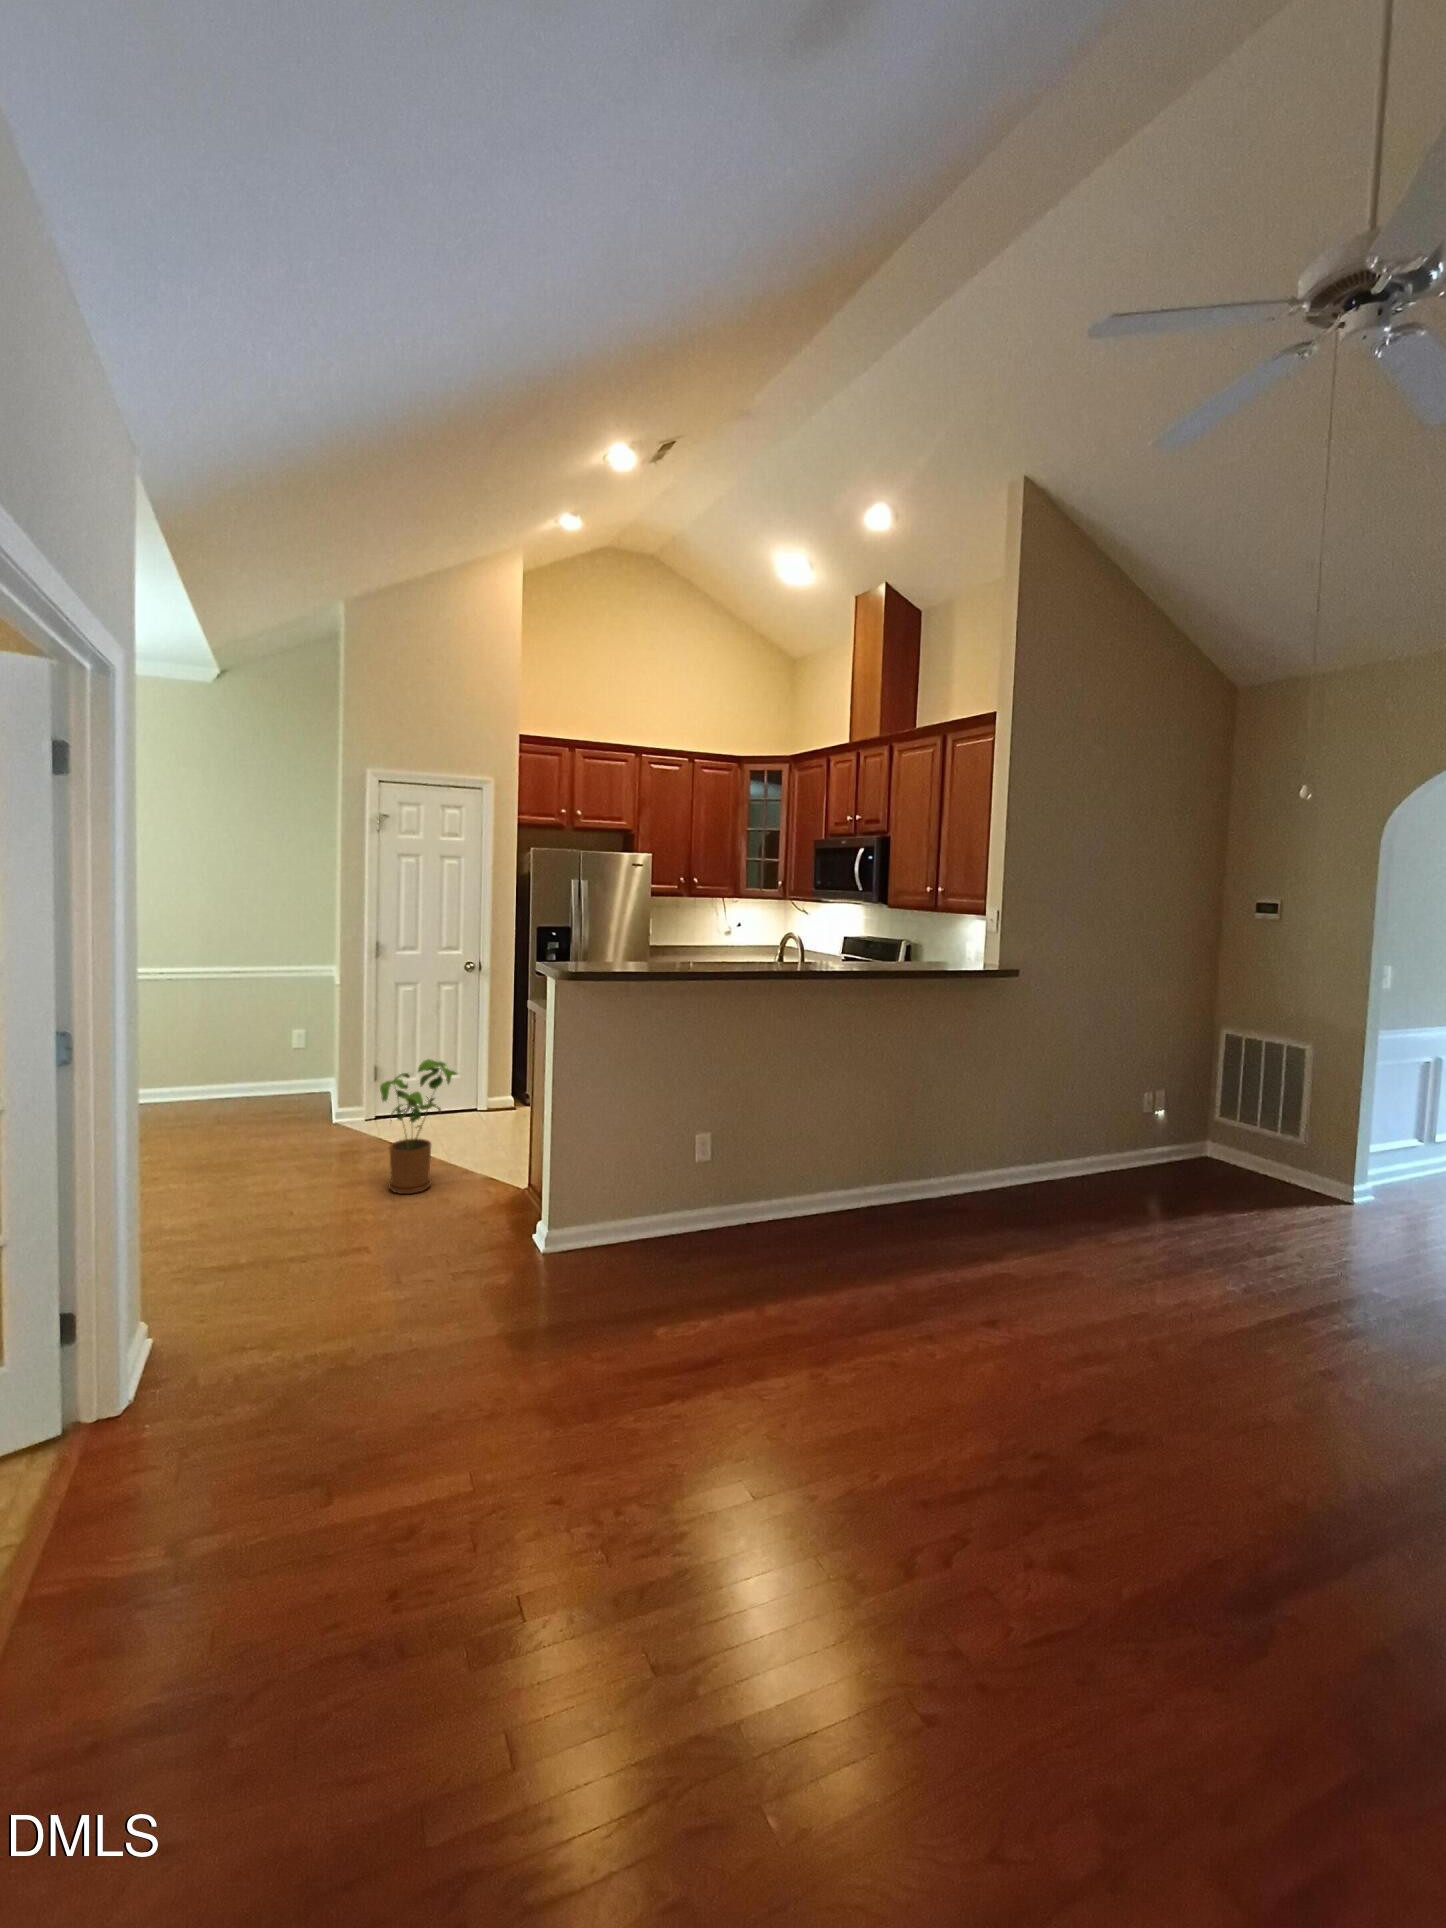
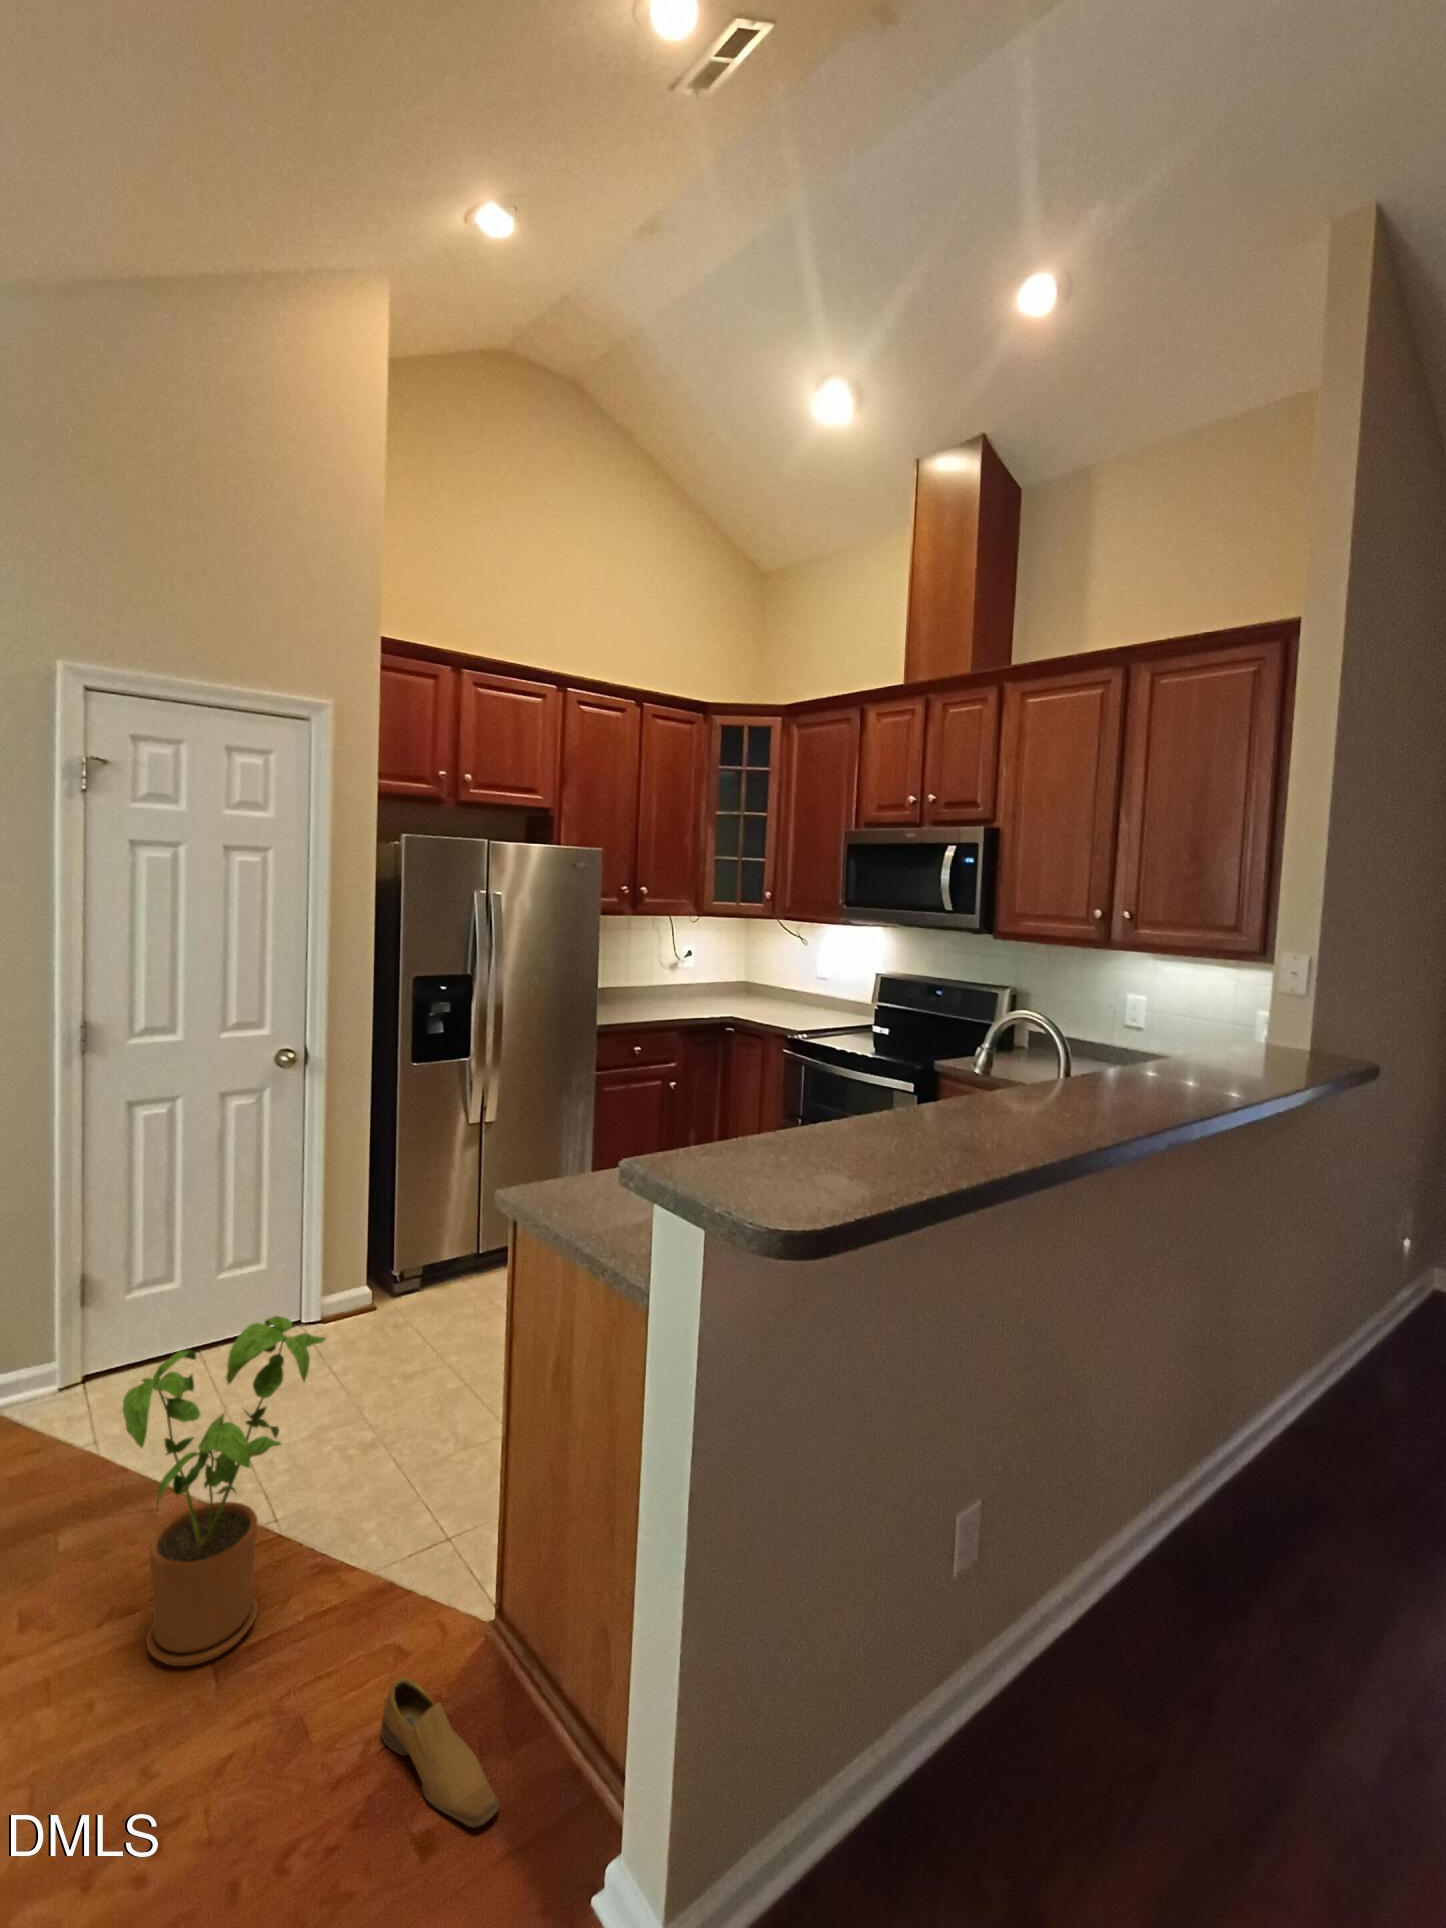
shoe: none [468,1194,503,1233] -> present [381,1677,499,1827]

